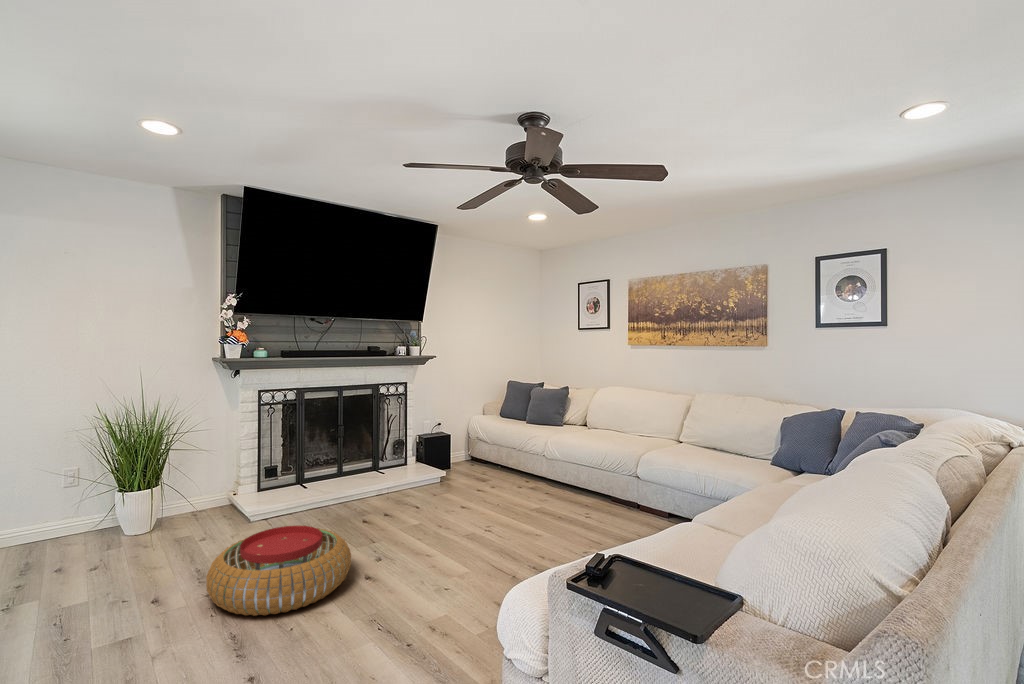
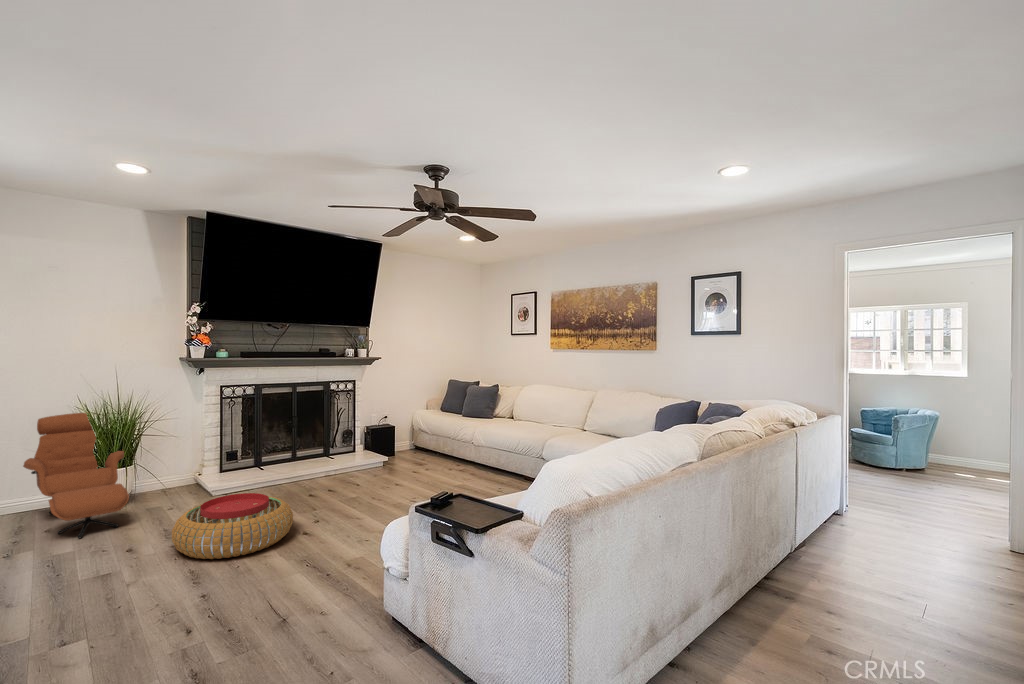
armchair: none [35,423,155,580] -> present [23,413,129,538]

